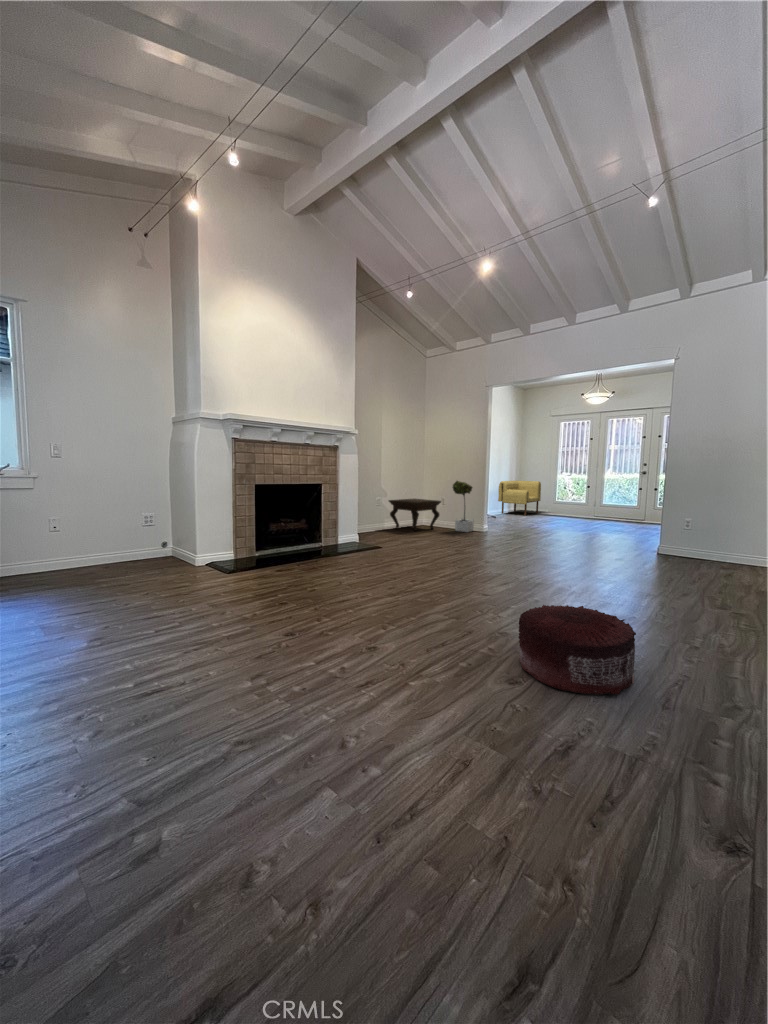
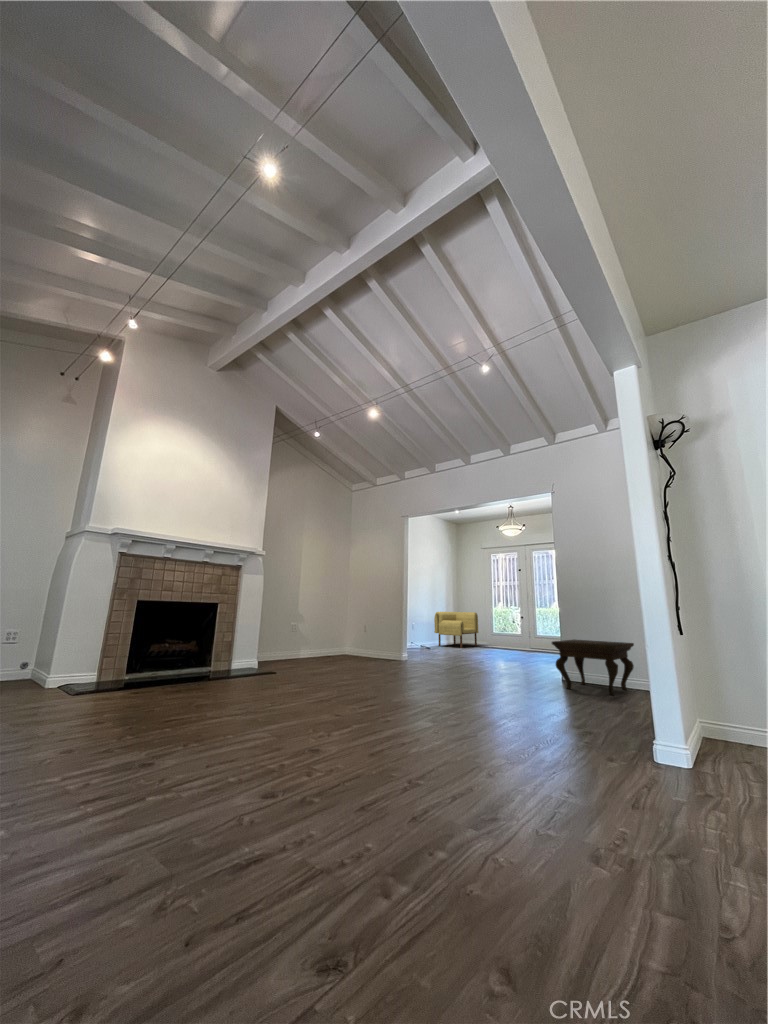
potted tree: present [453,481,474,532] -> none [369,605,392,661]
side table: present [389,499,441,531] -> present [552,640,634,695]
pouf: present [518,605,636,694] -> none [289,705,413,801]

